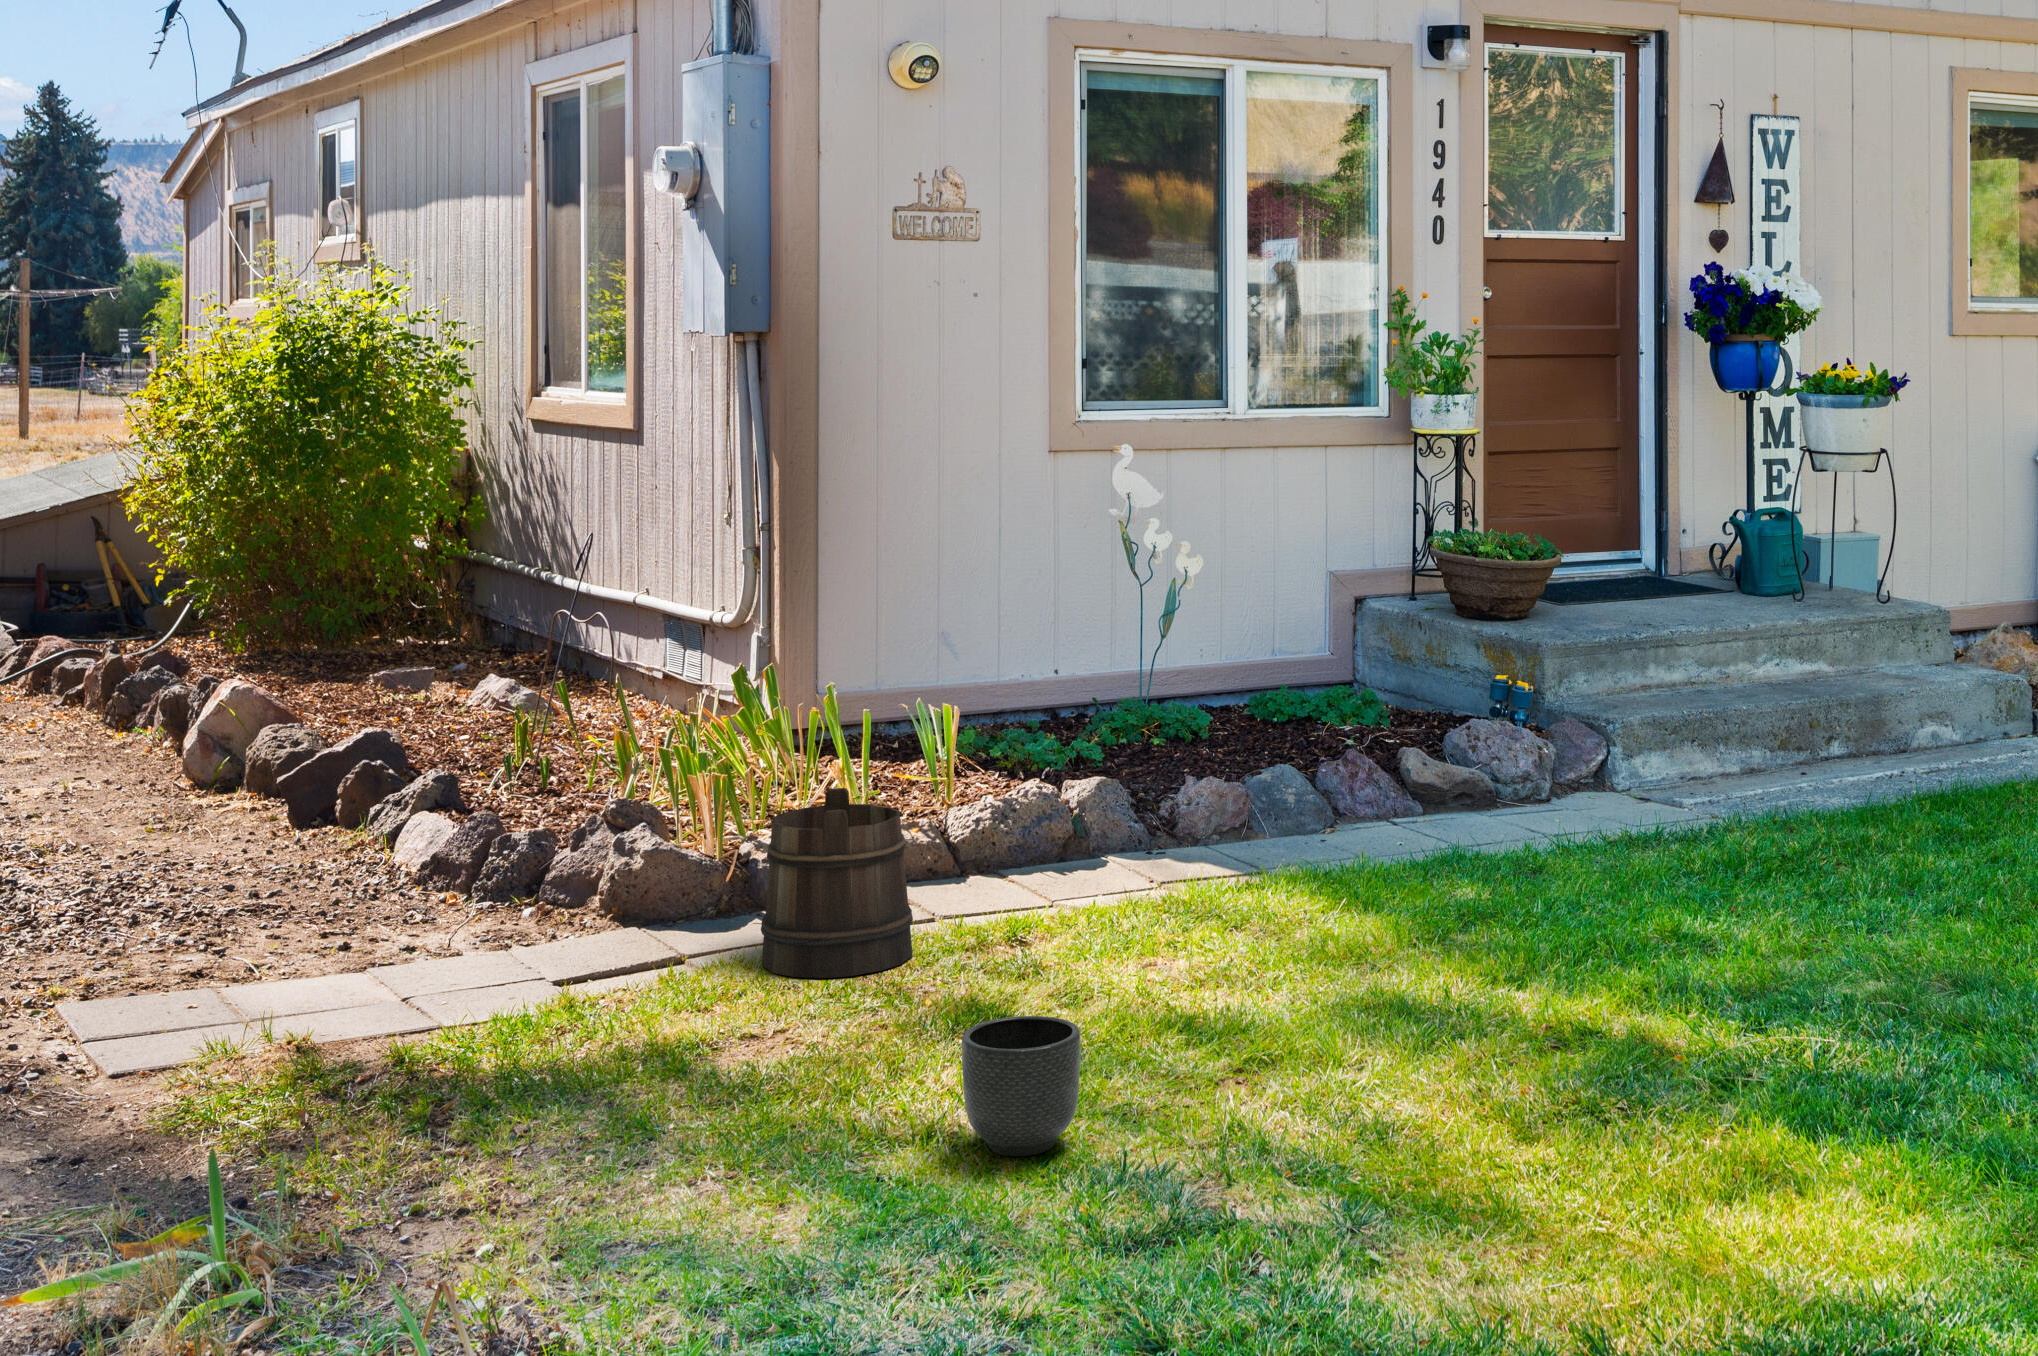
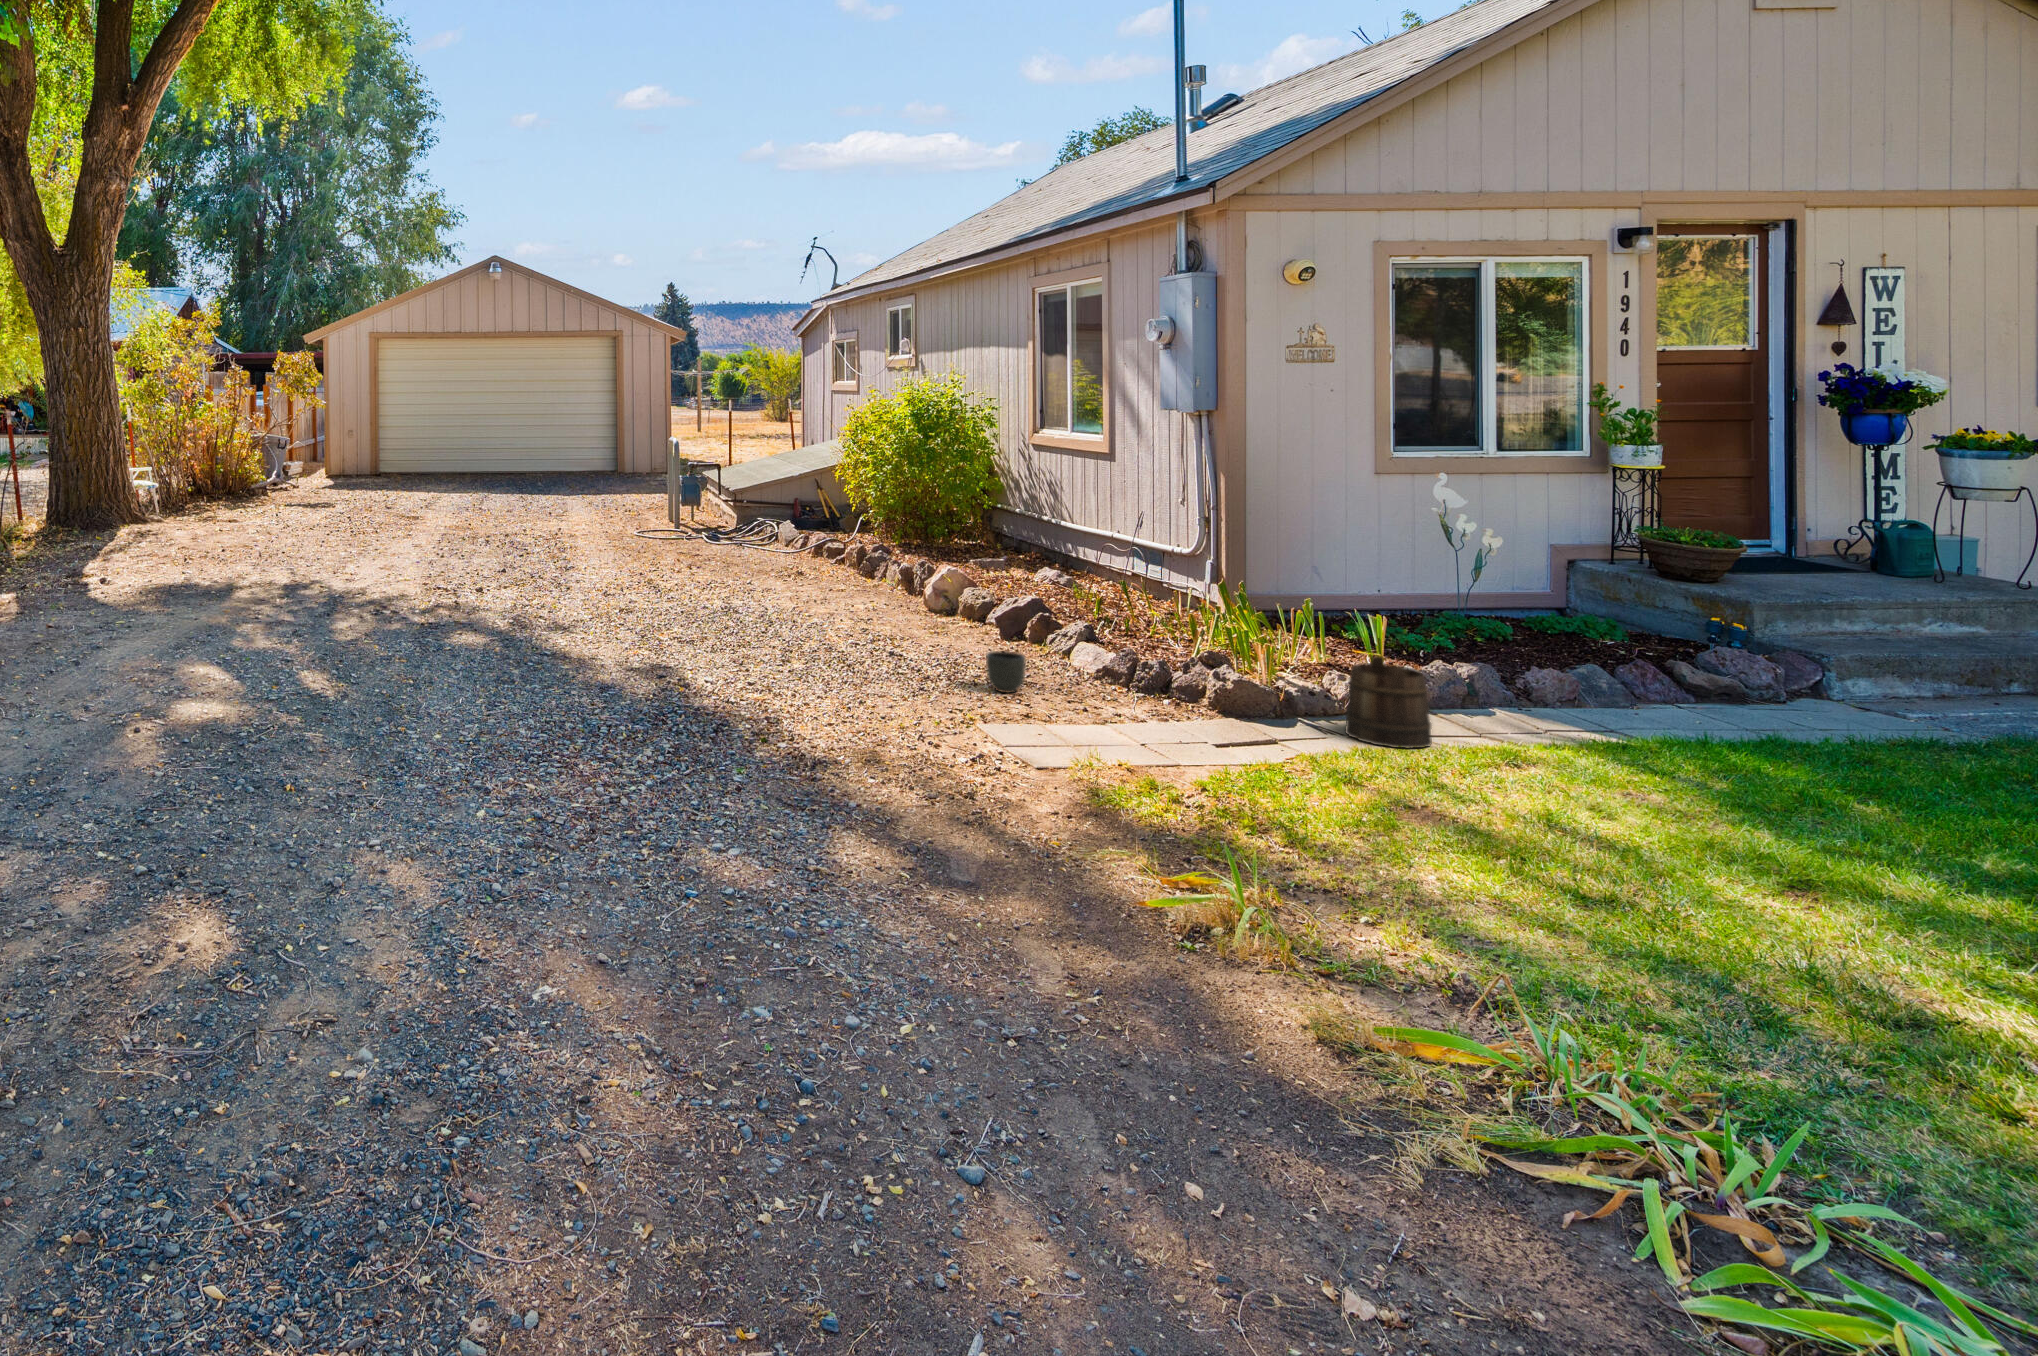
planter: present [962,1016,1080,1156] -> present [986,651,1026,693]

